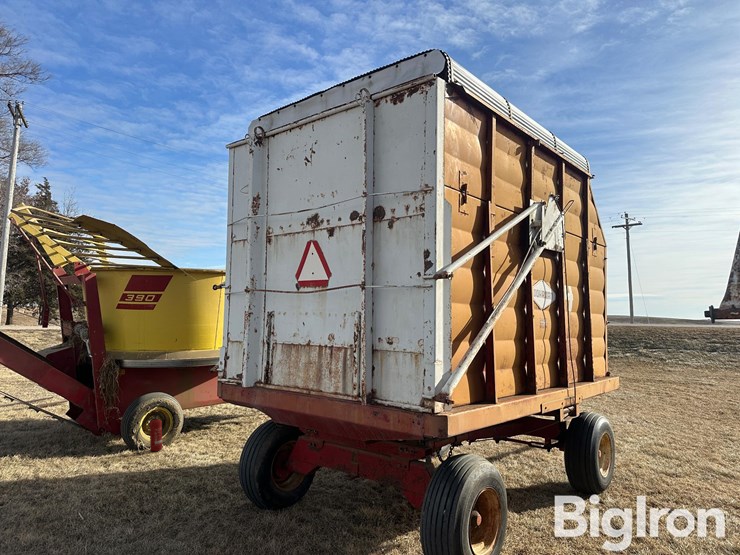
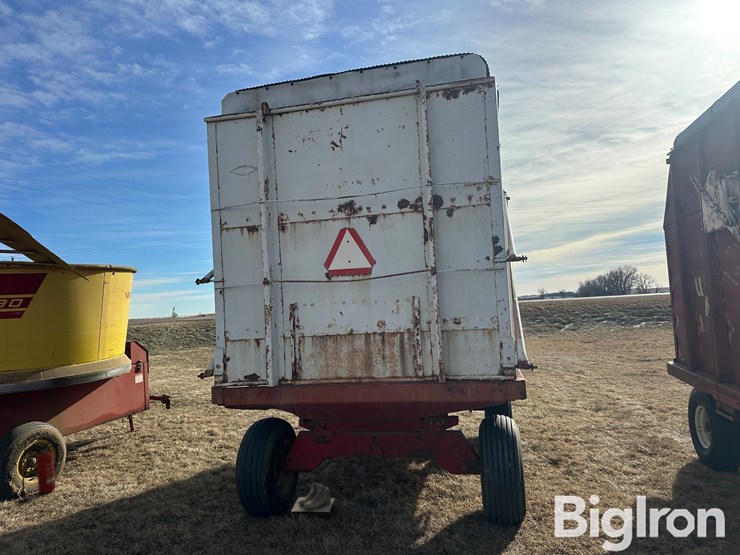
boots: none [289,488,338,519] -> present [291,483,334,512]

